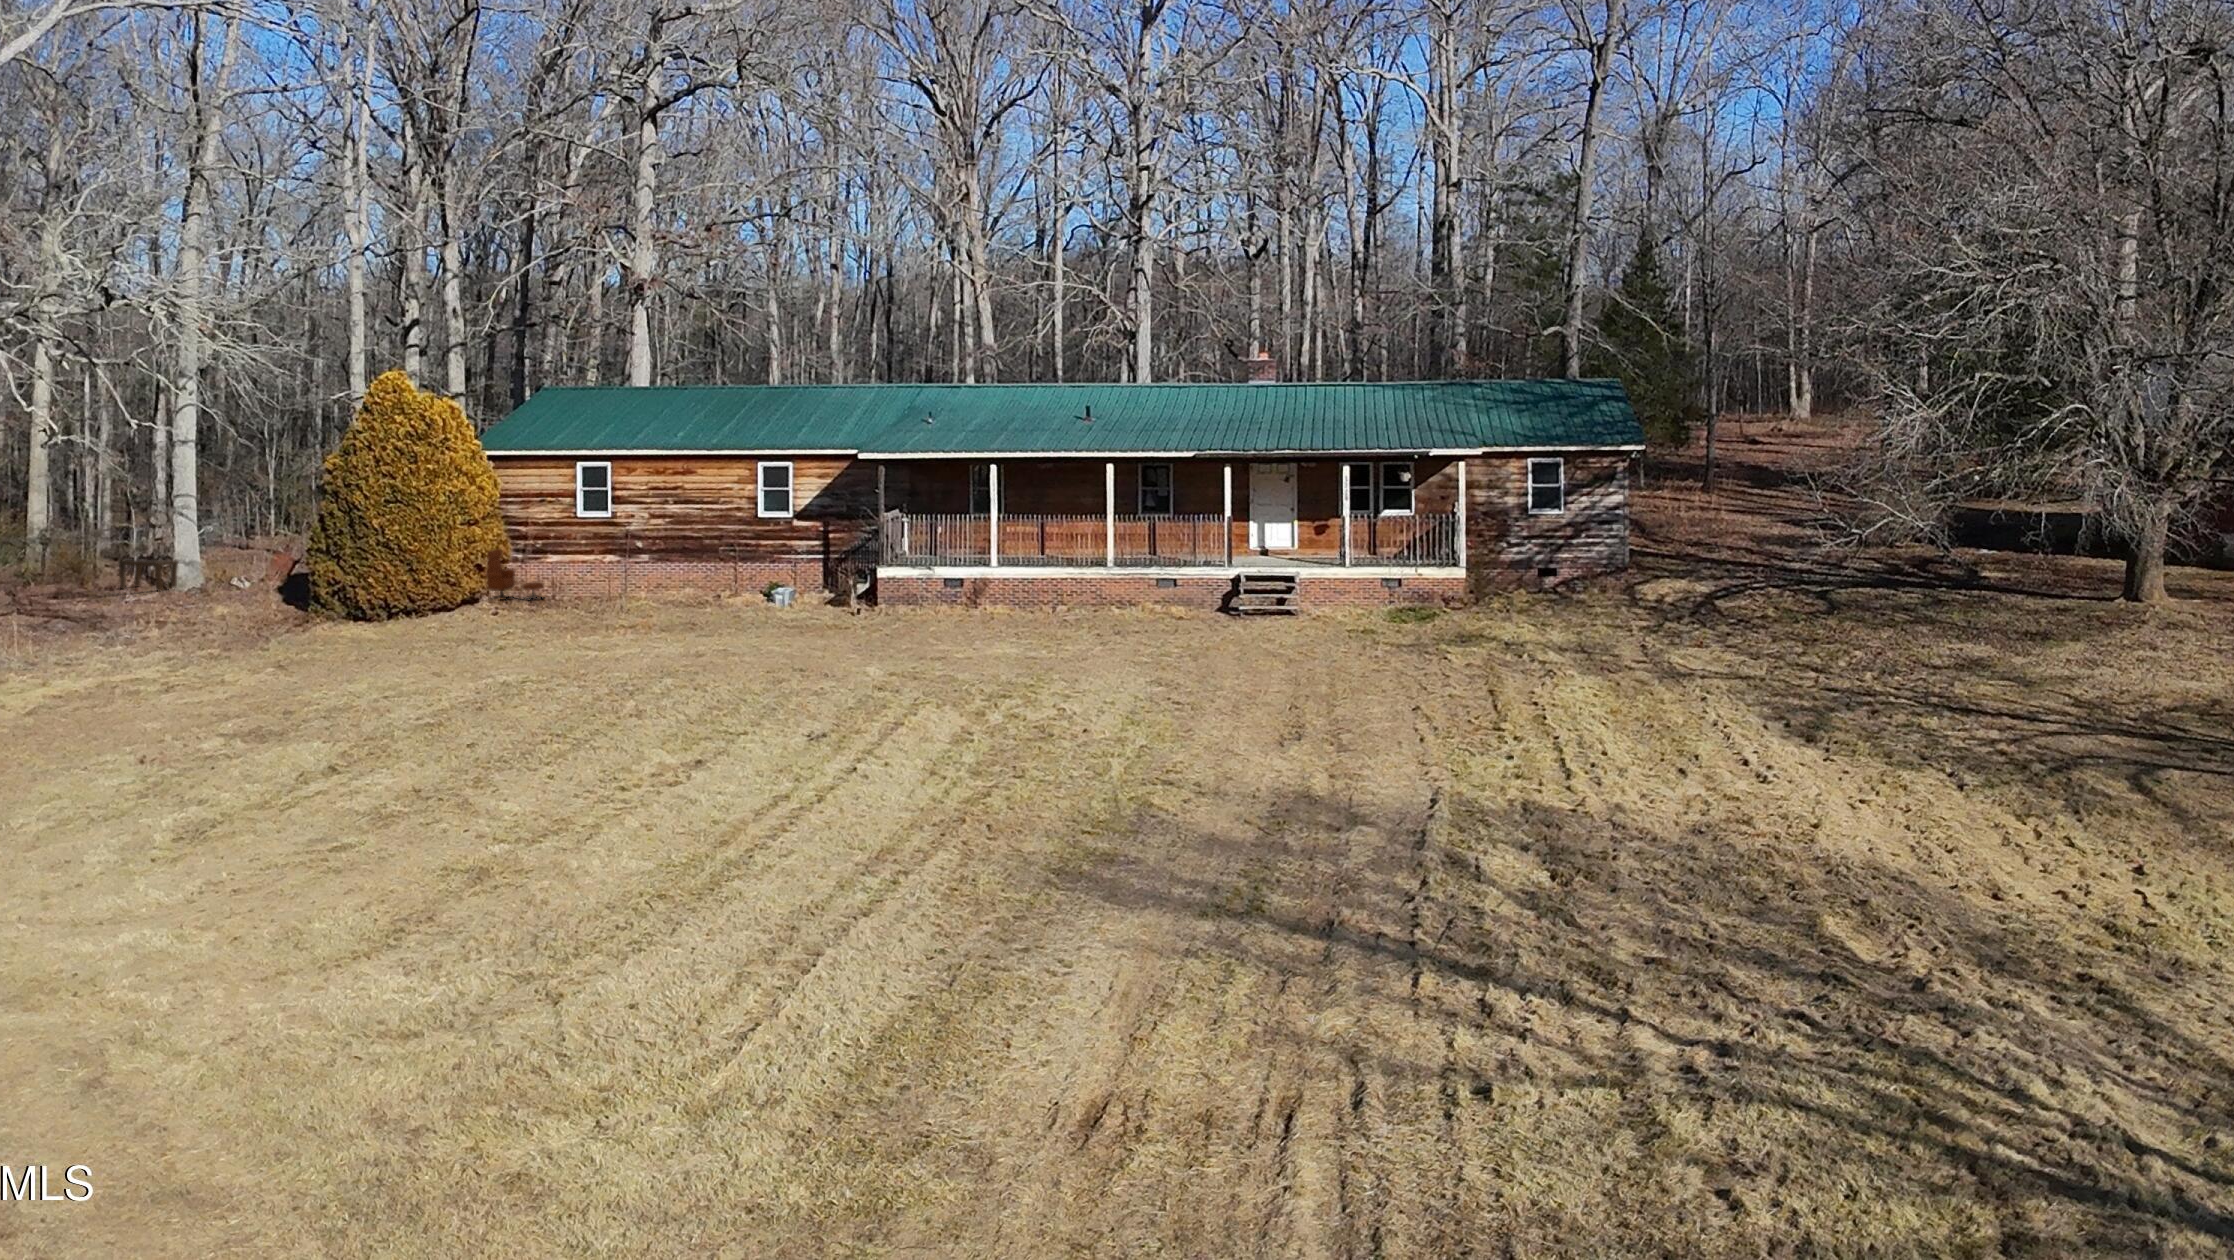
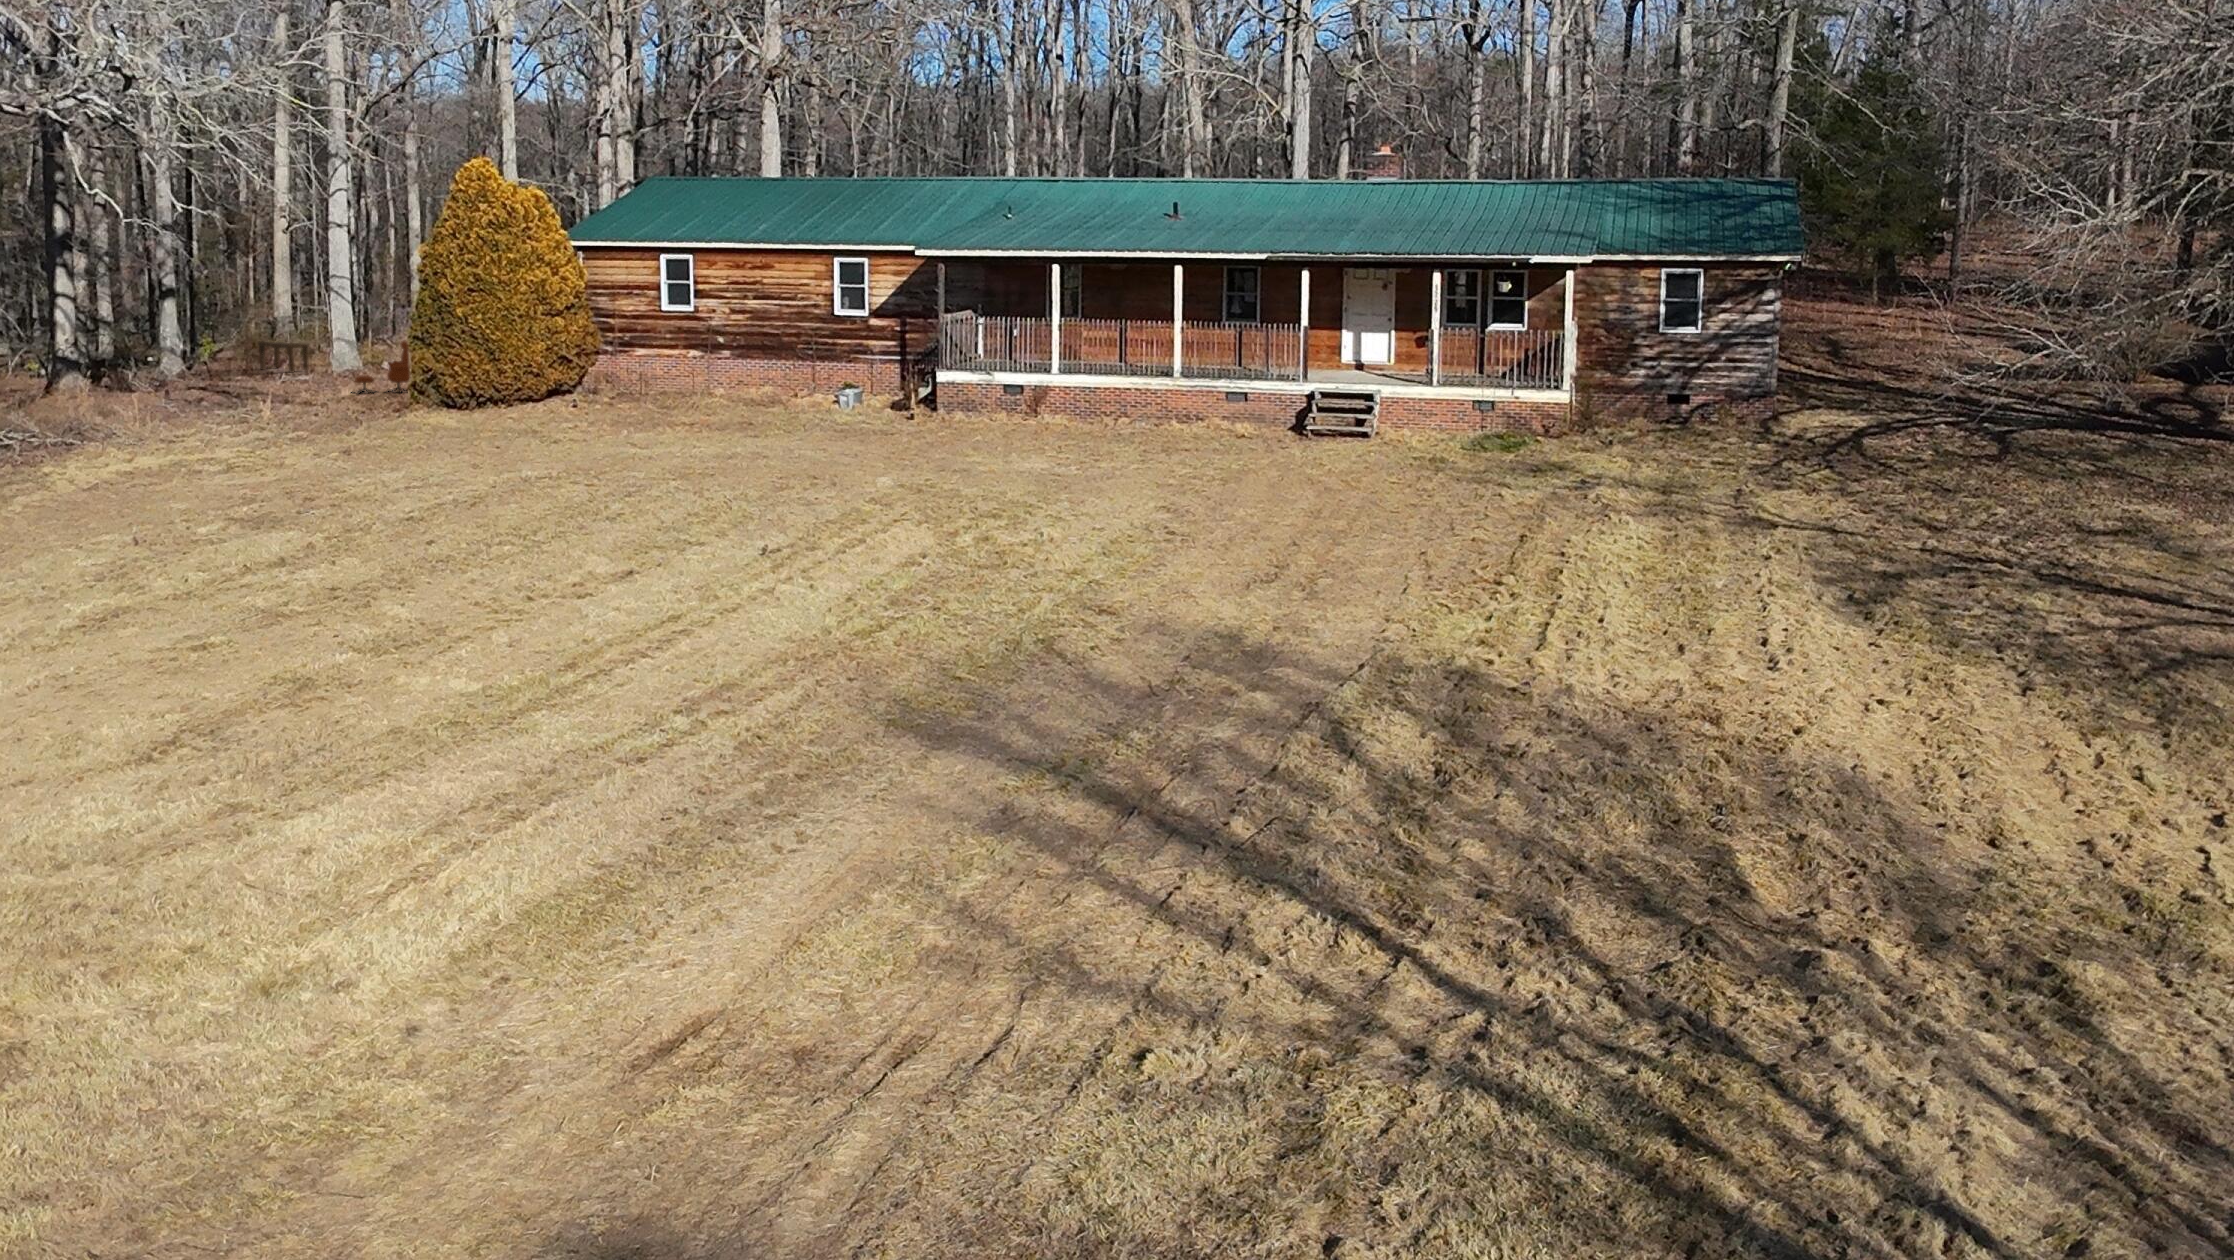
lounge chair: present [486,549,544,601] -> present [352,341,411,393]

